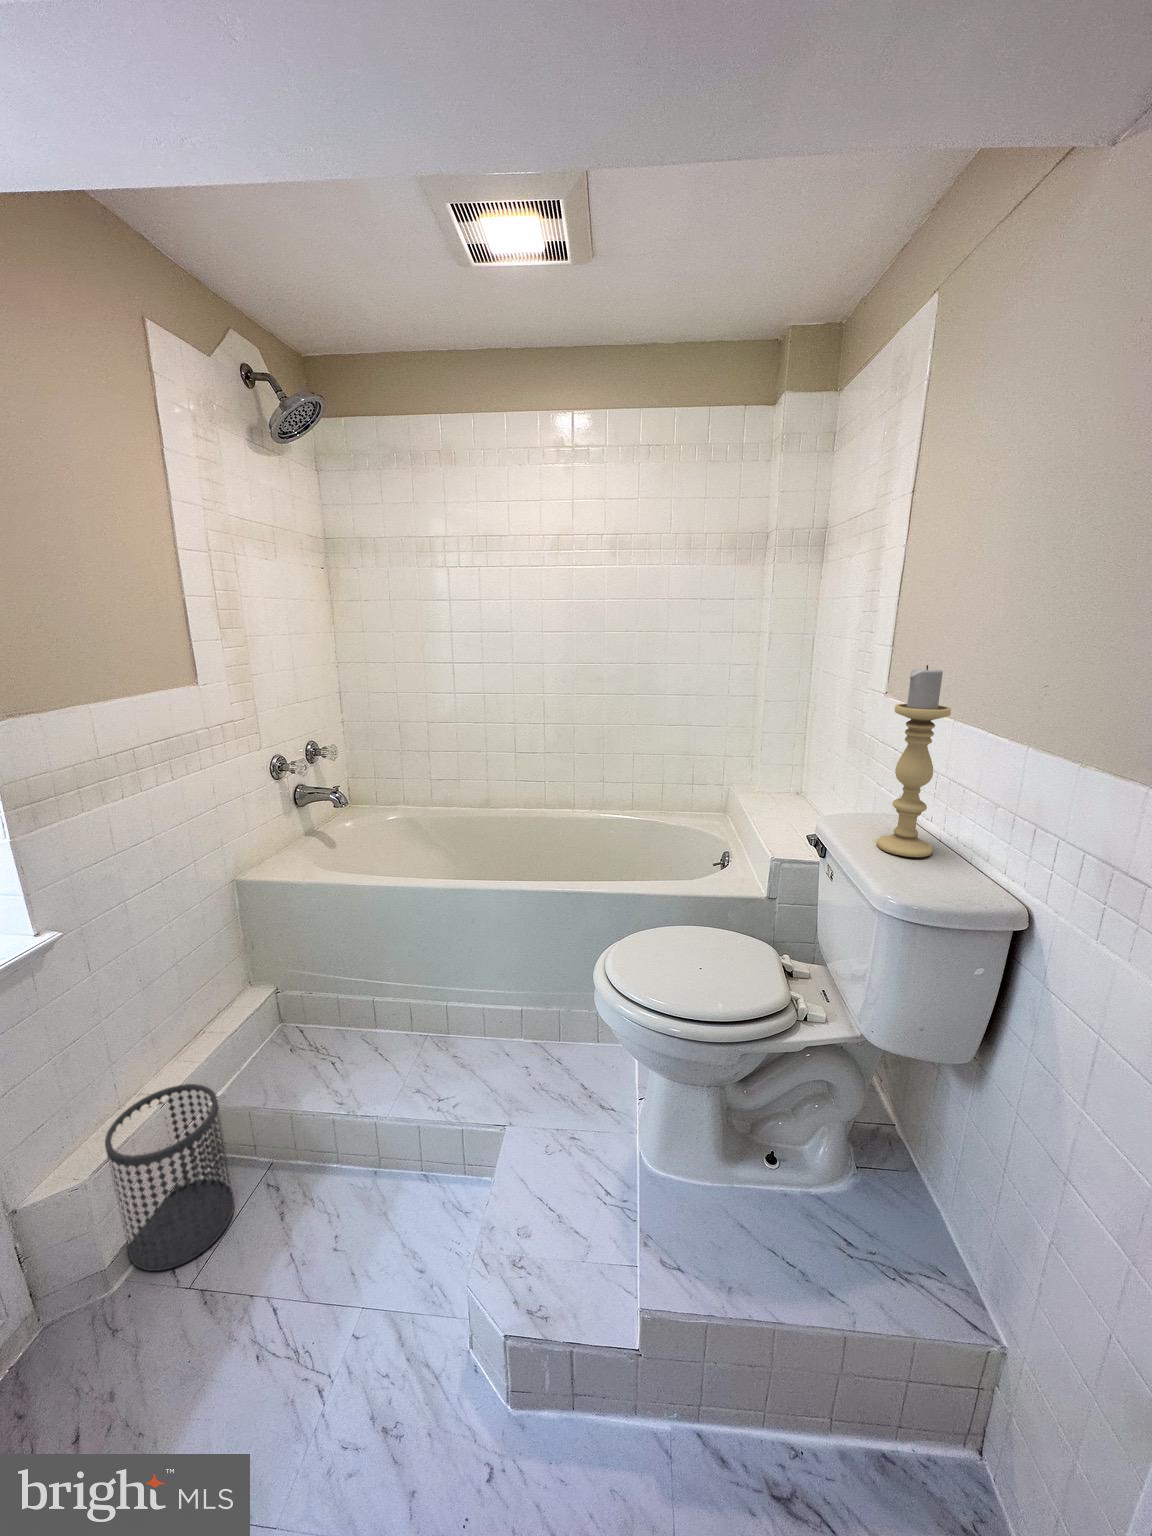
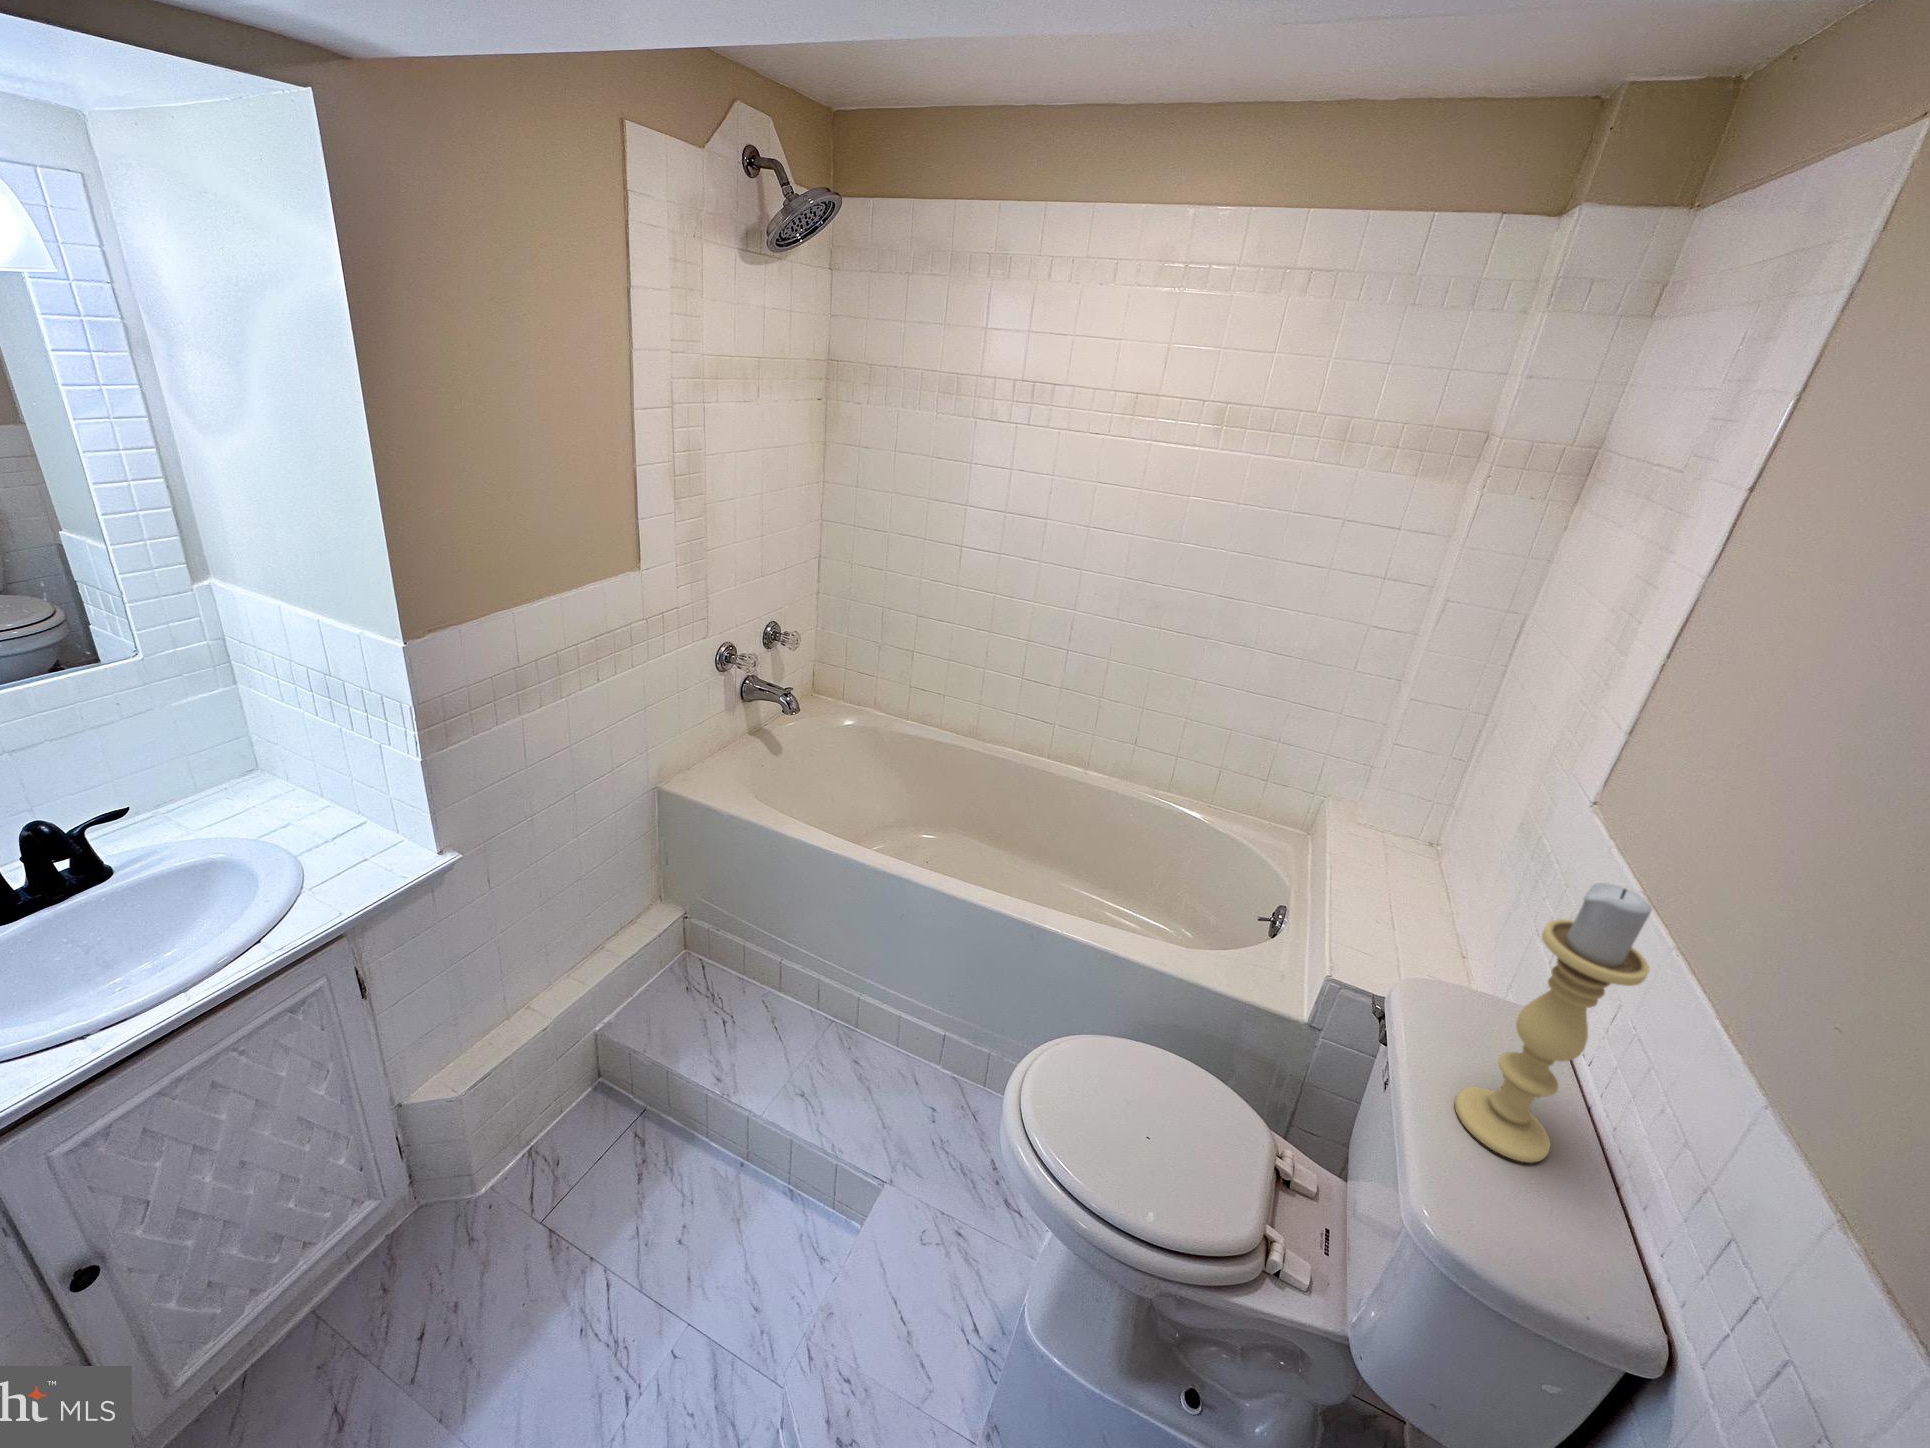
wastebasket: present [105,1084,234,1271] -> none [486,1016,602,1195]

